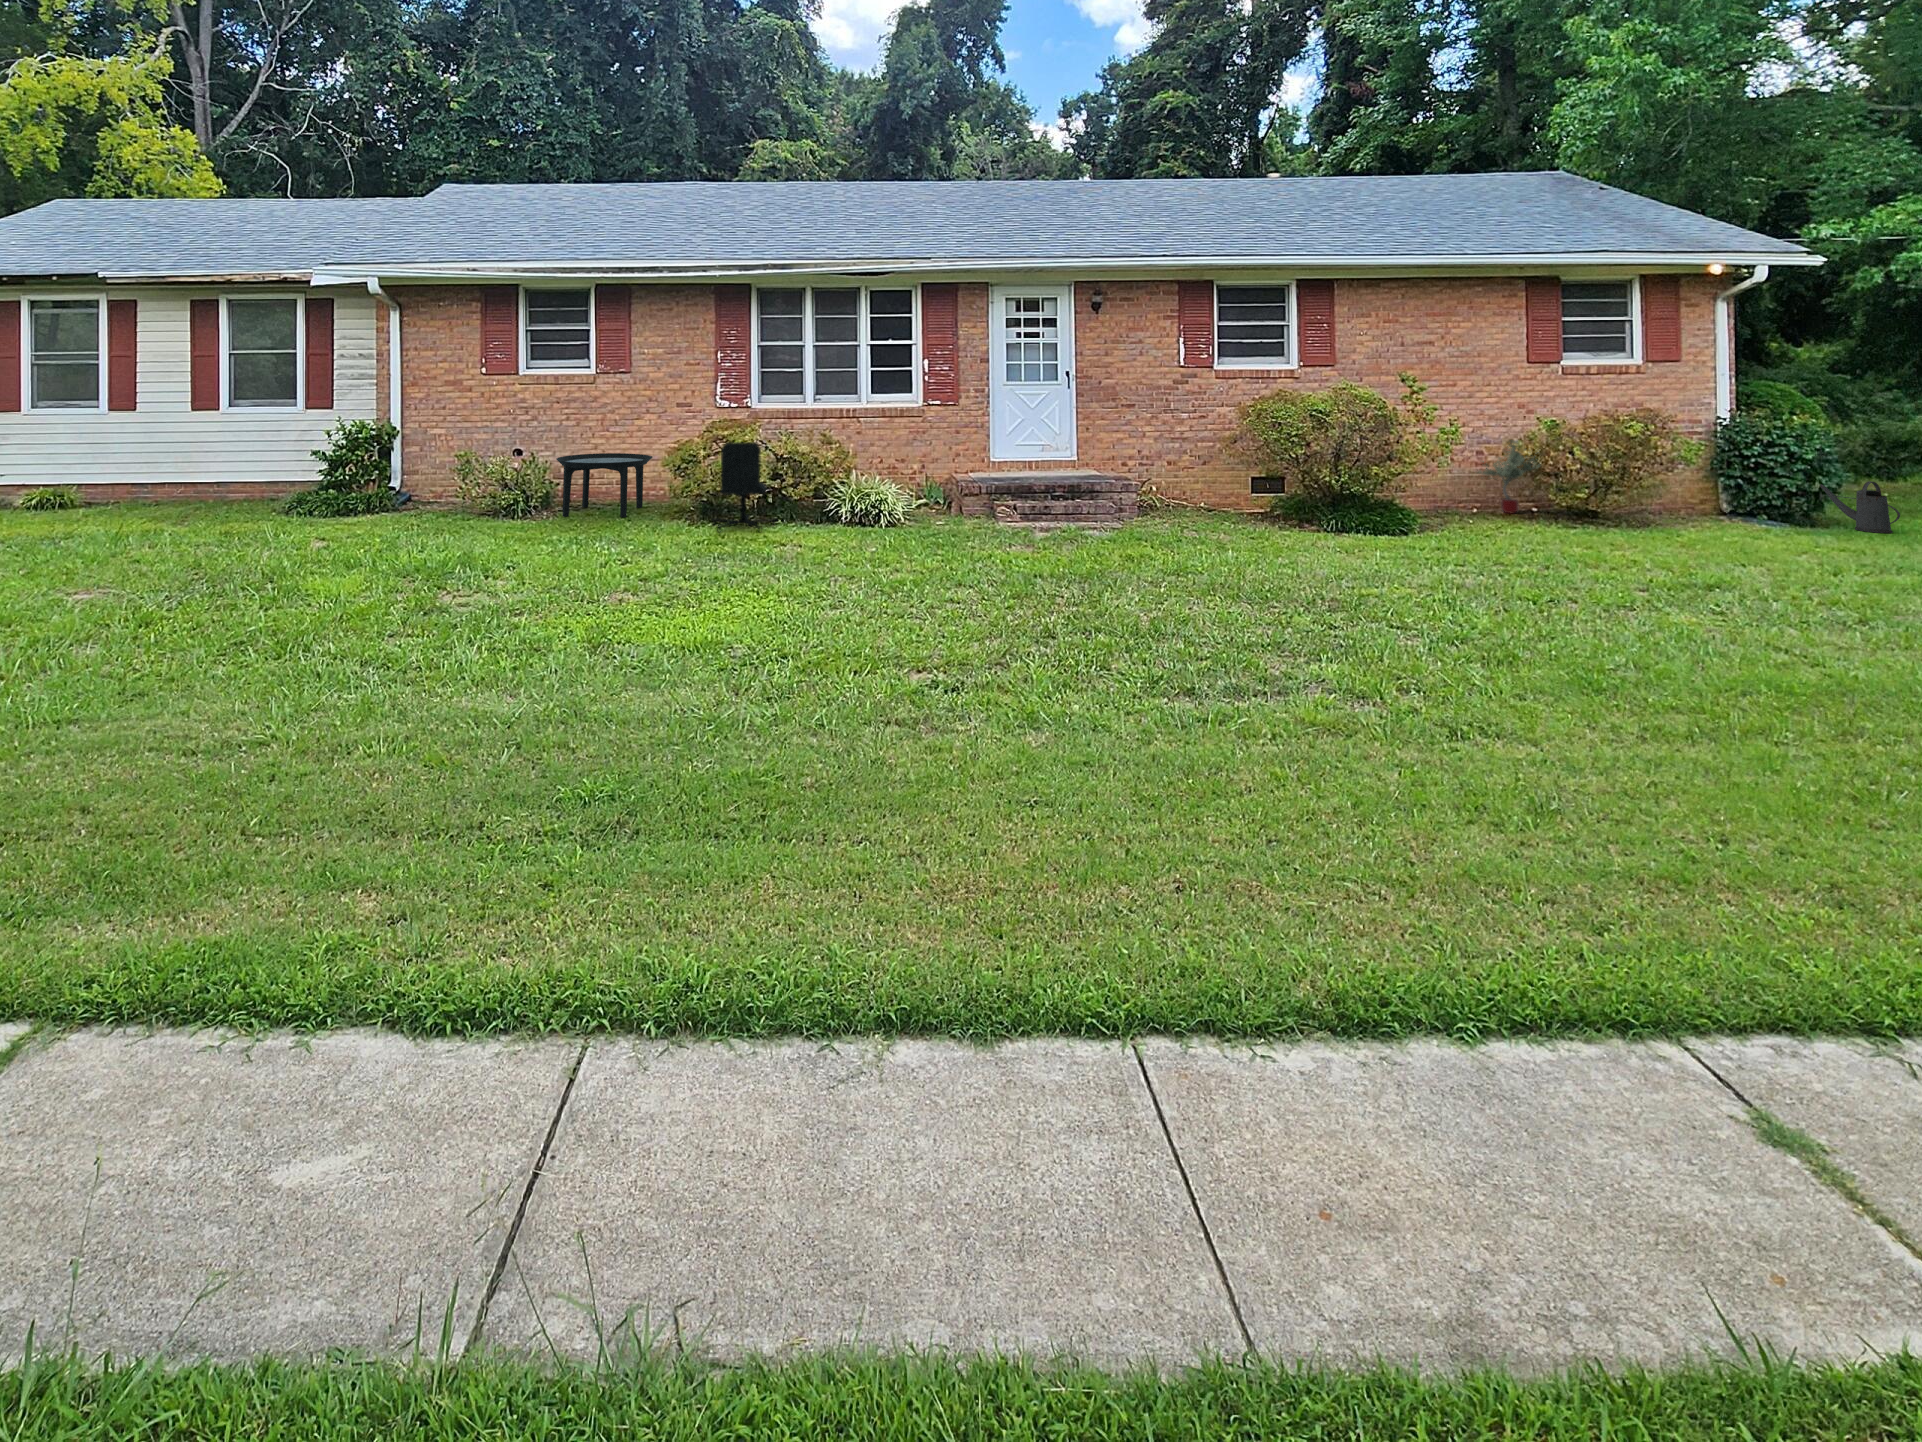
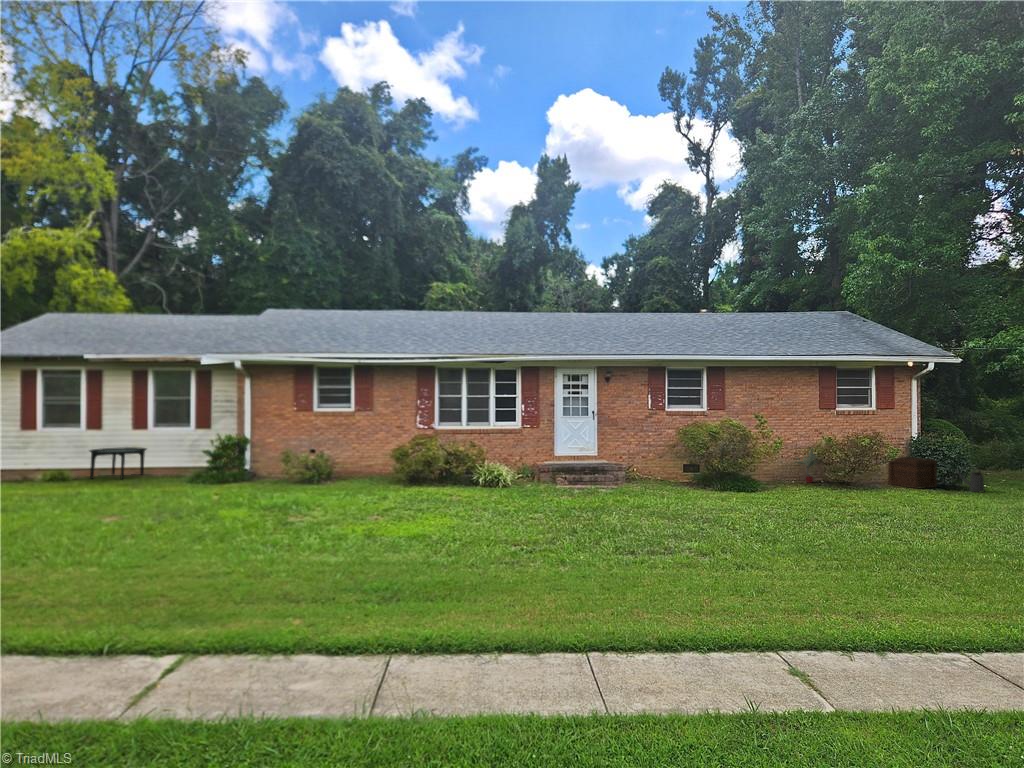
chair: present [712,442,778,532] -> none [414,445,447,490]
round table: present [556,453,652,517] -> present [90,447,146,479]
wooden crate: none [1673,460,1783,525] -> present [888,457,937,489]

